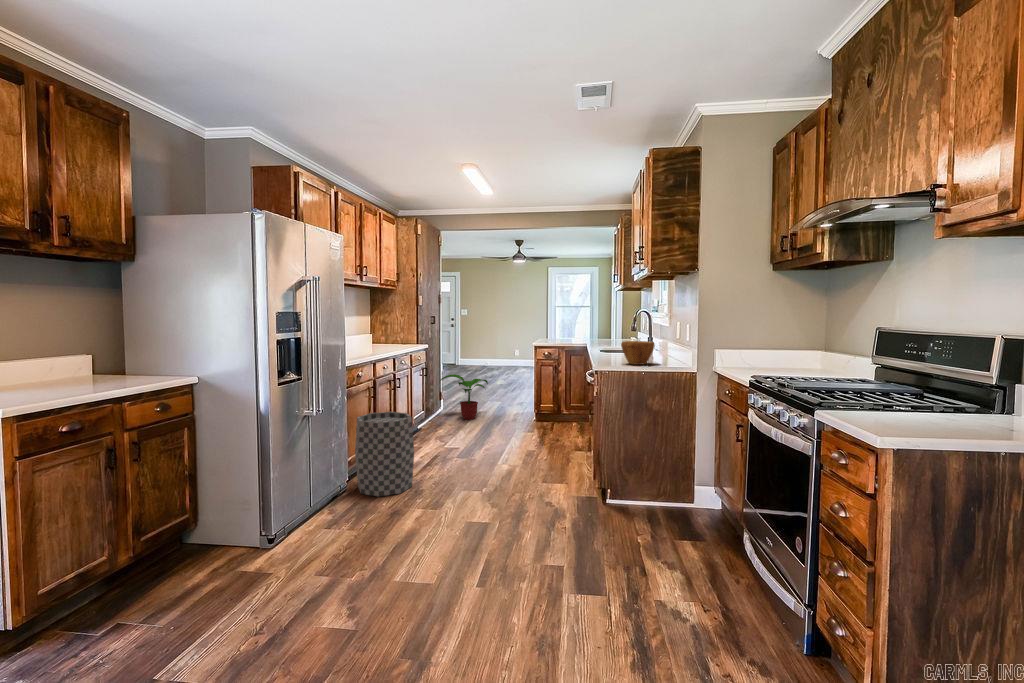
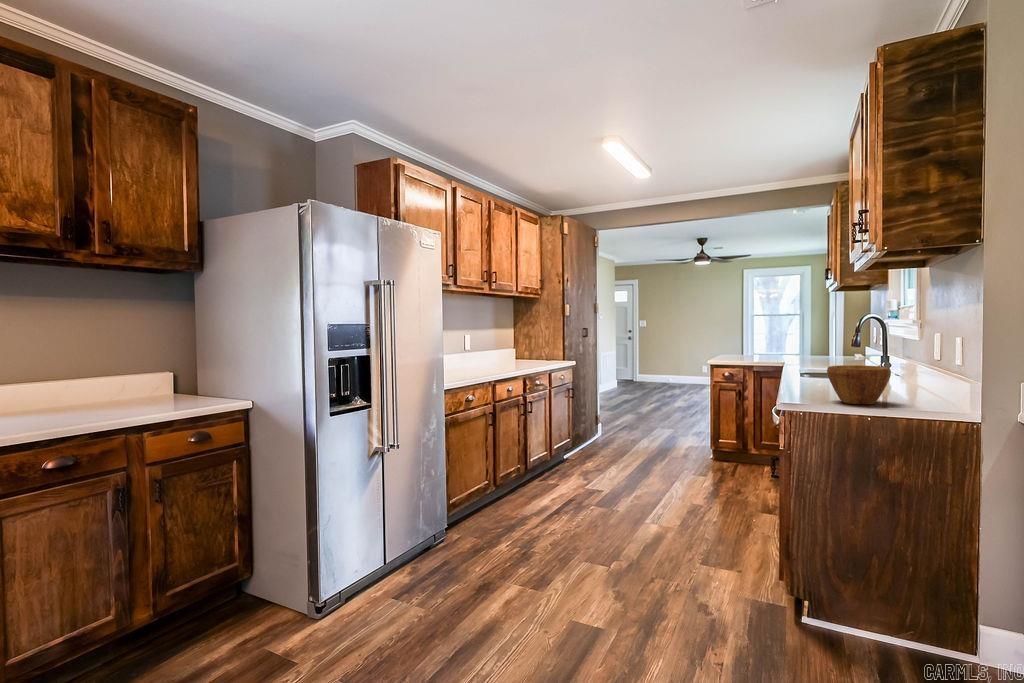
potted plant: present [440,374,488,420] -> none [591,396,651,452]
trash can: present [355,412,414,497] -> none [458,446,526,554]

